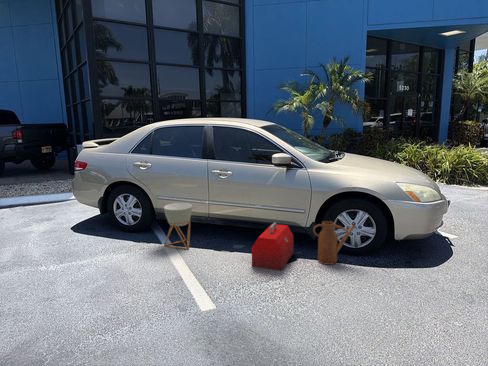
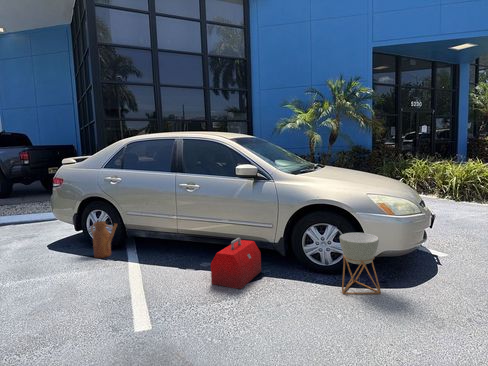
planter: present [164,203,192,249] -> present [340,233,381,294]
watering can: present [313,221,355,265] -> present [91,221,117,258]

